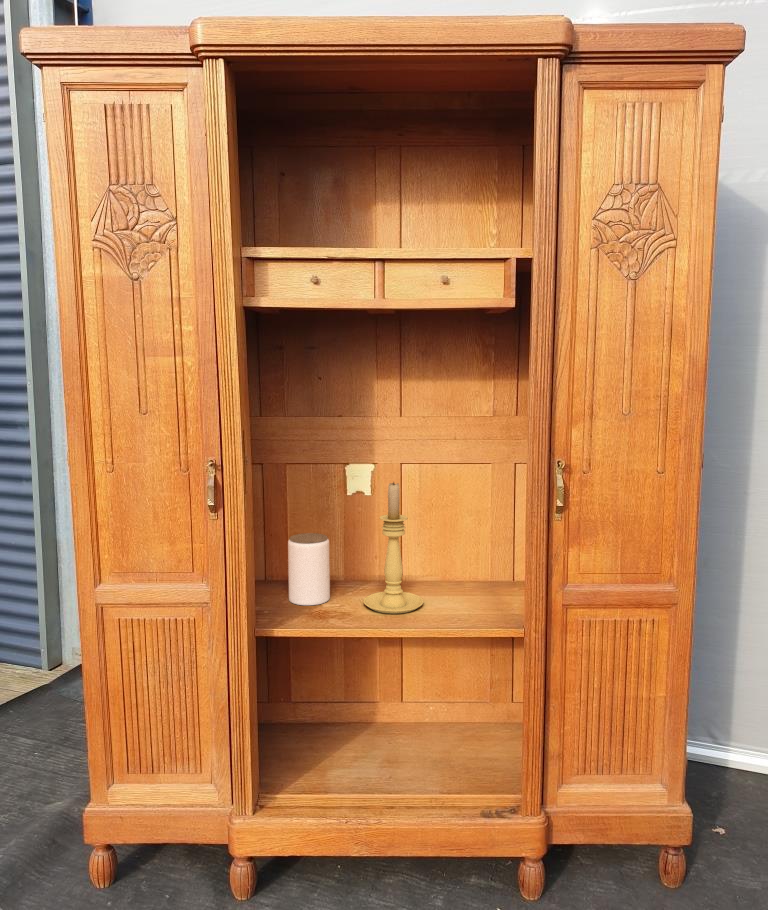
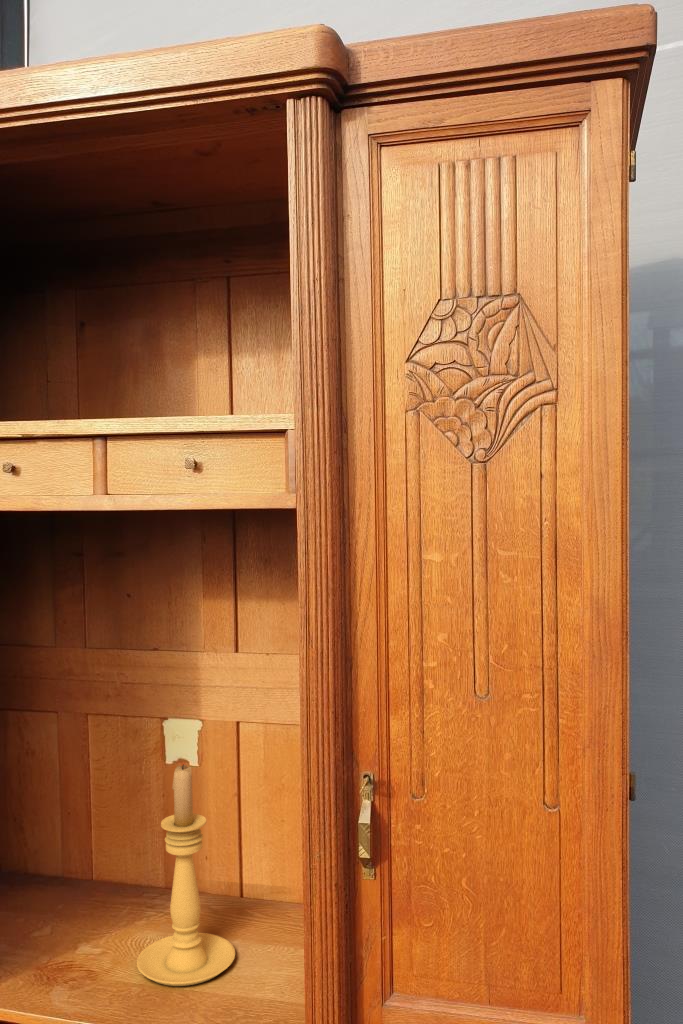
jar: present [288,533,330,605] -> none [42,827,110,949]

